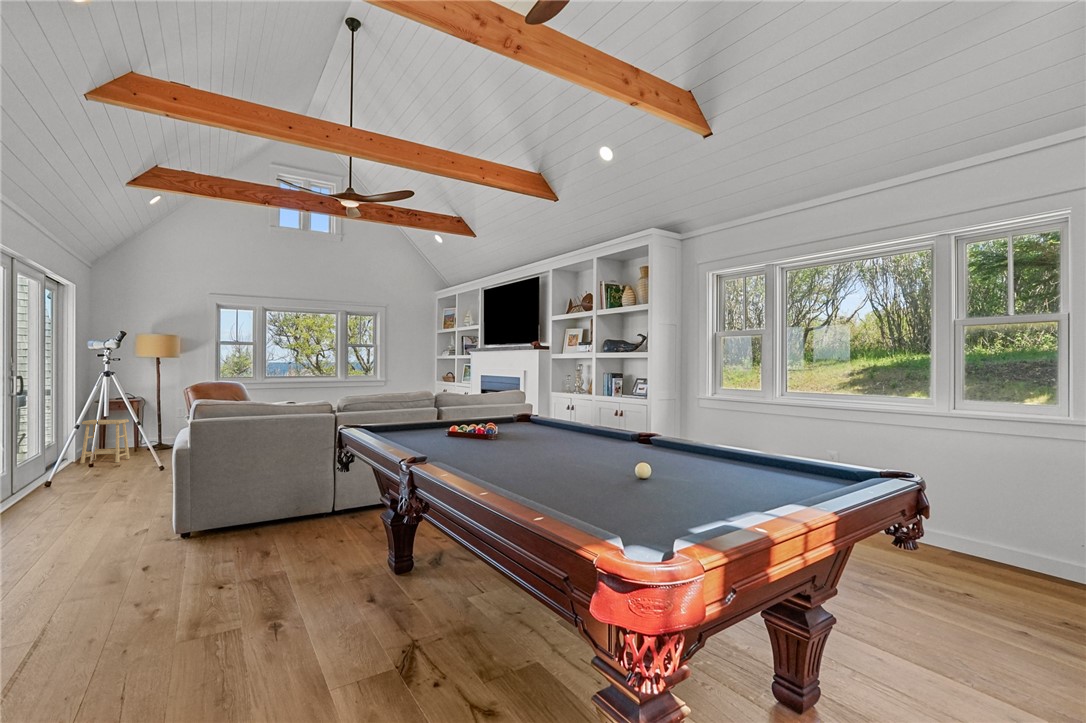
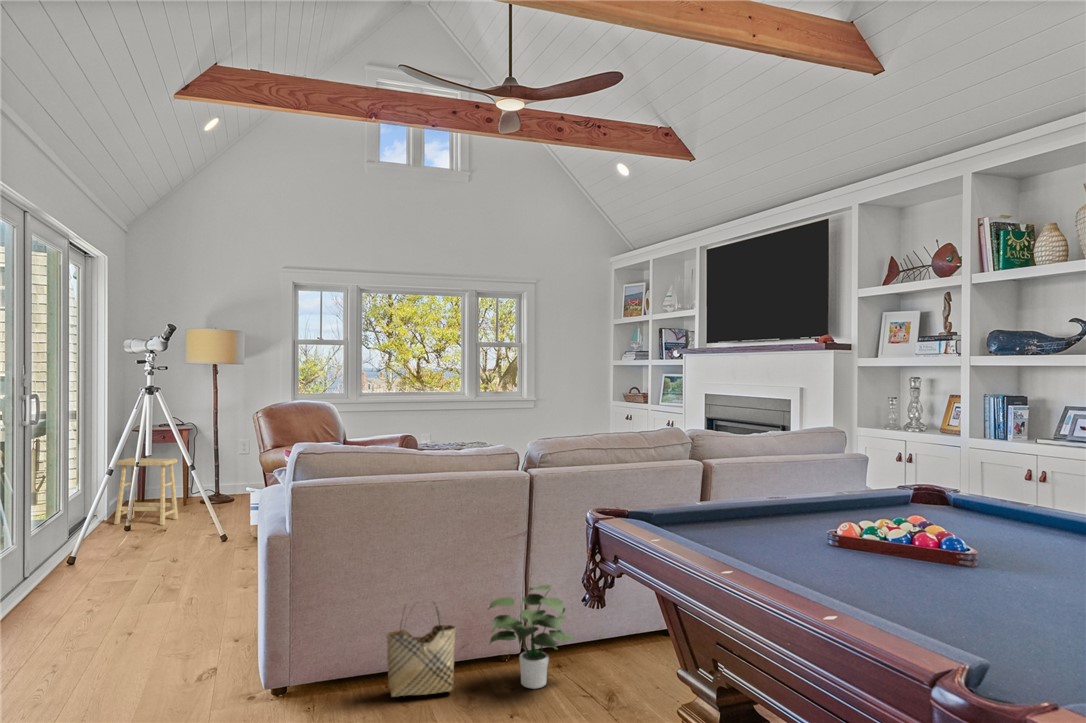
potted plant: none [311,473,362,526] -> present [489,585,575,689]
woven basket: none [249,478,292,534] -> present [386,602,456,697]

